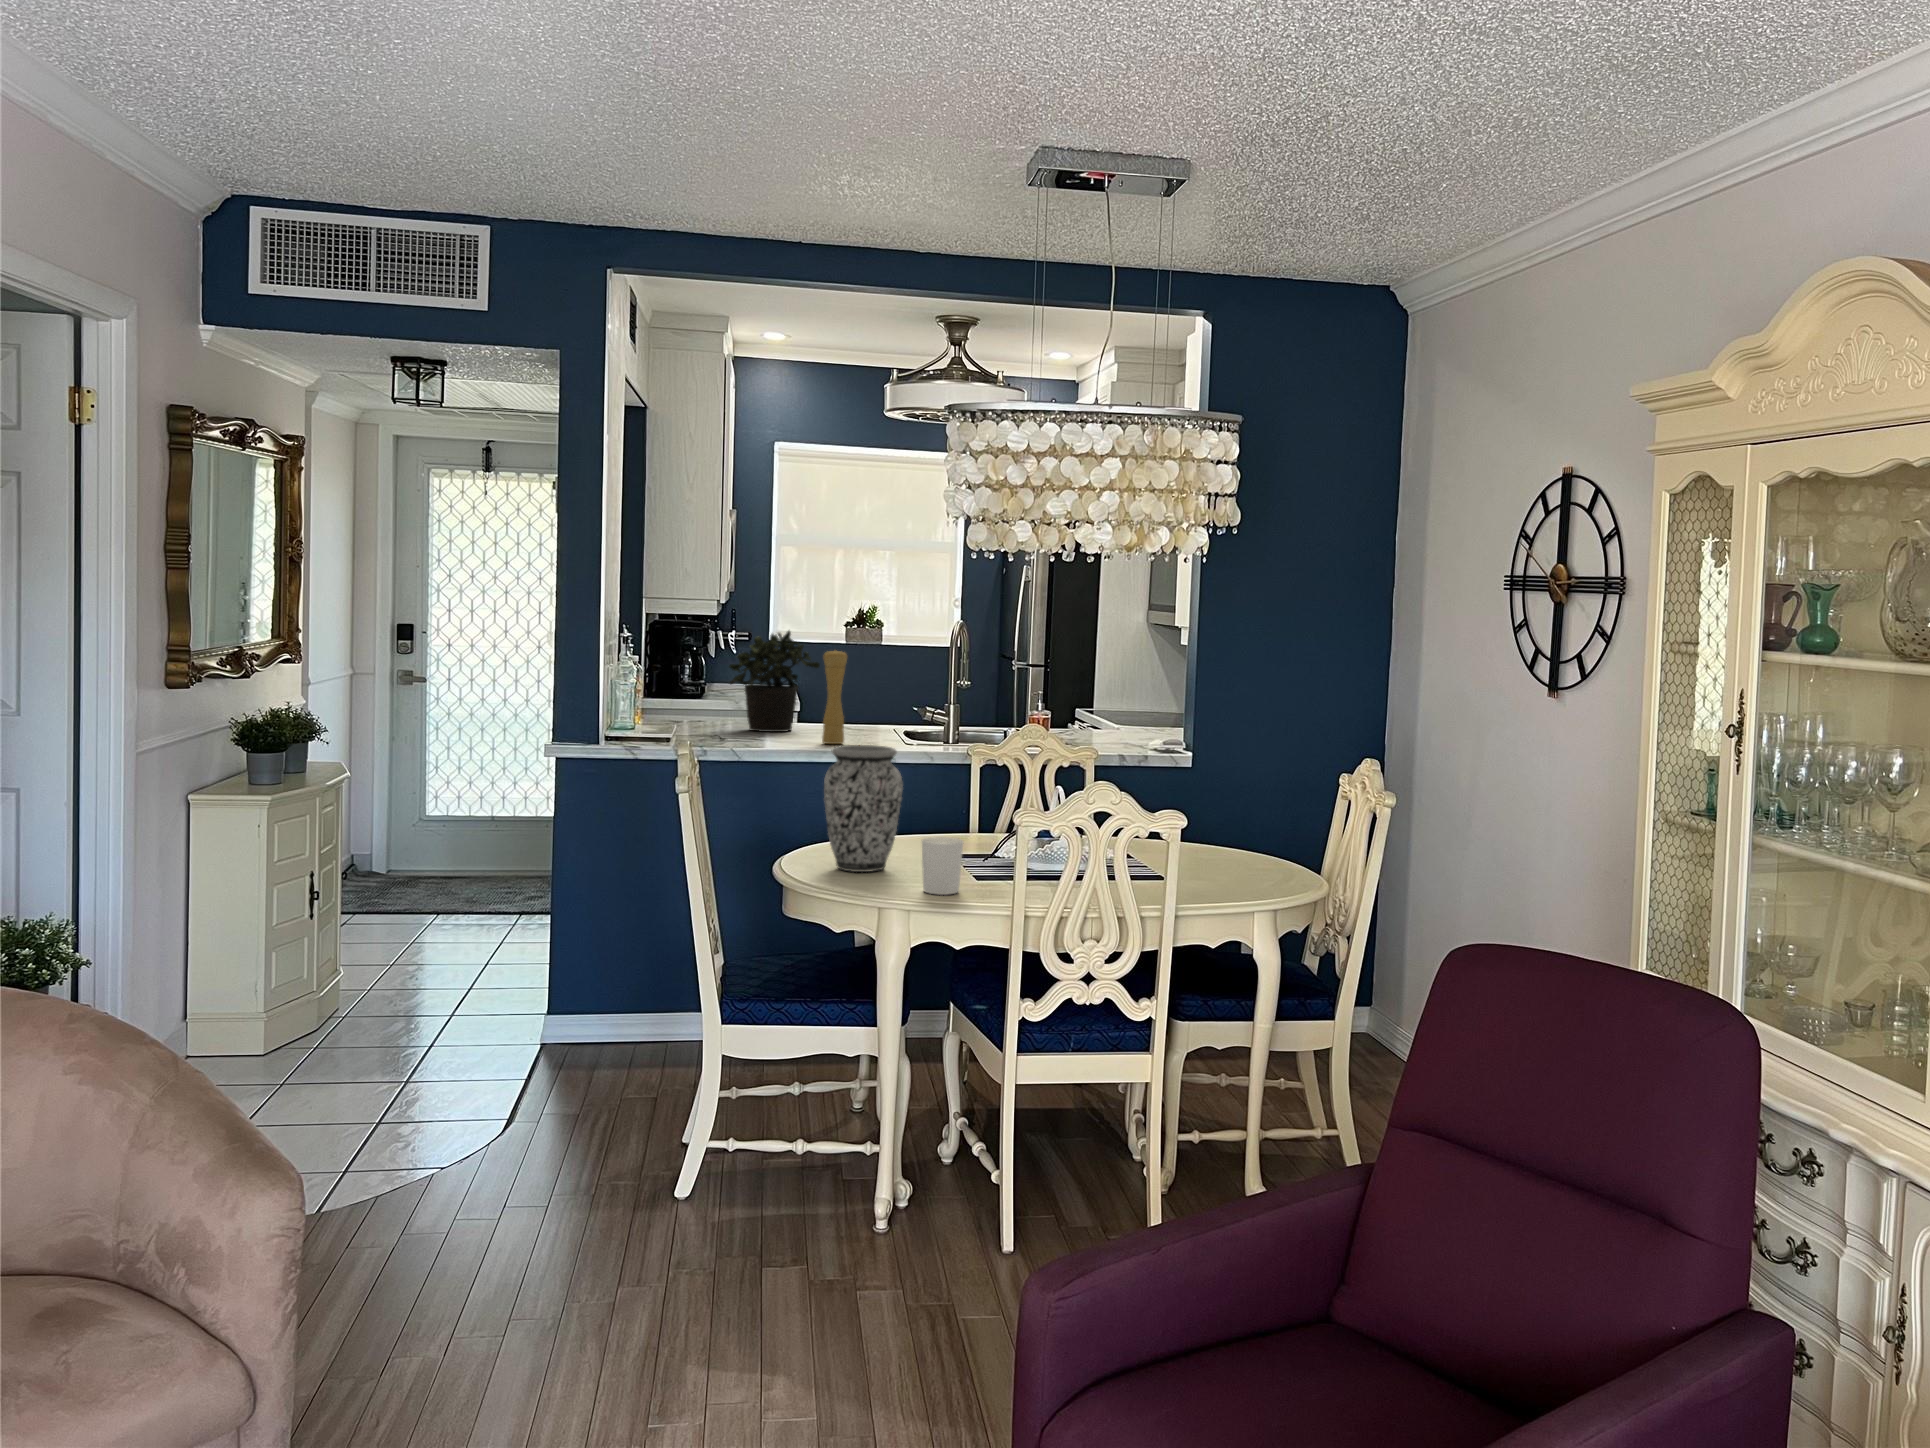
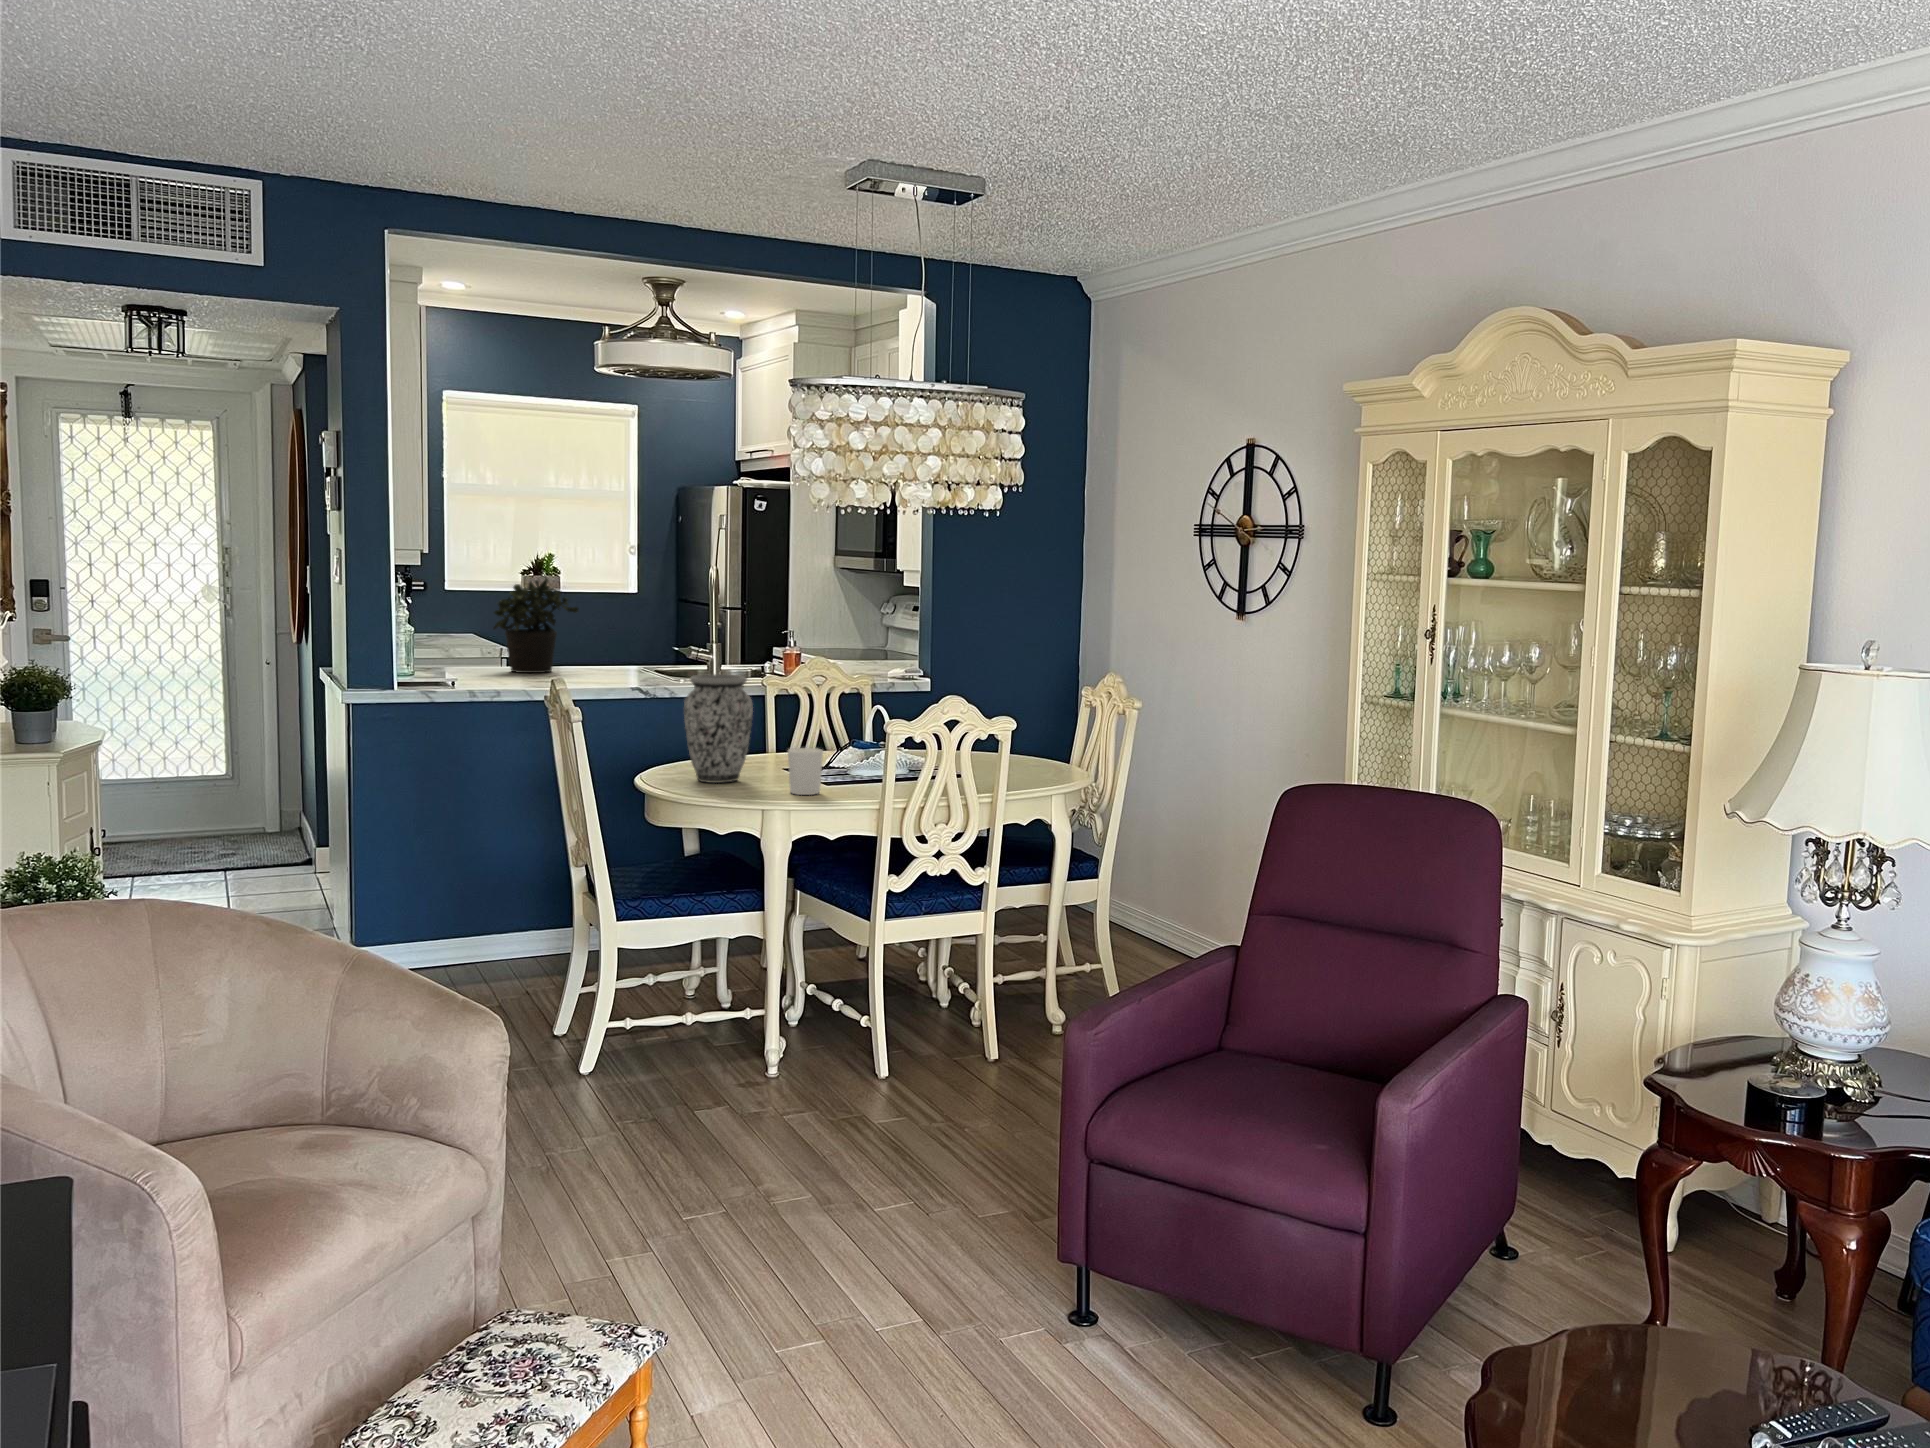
pepper mill: present [822,650,847,744] -> none [603,594,626,681]

